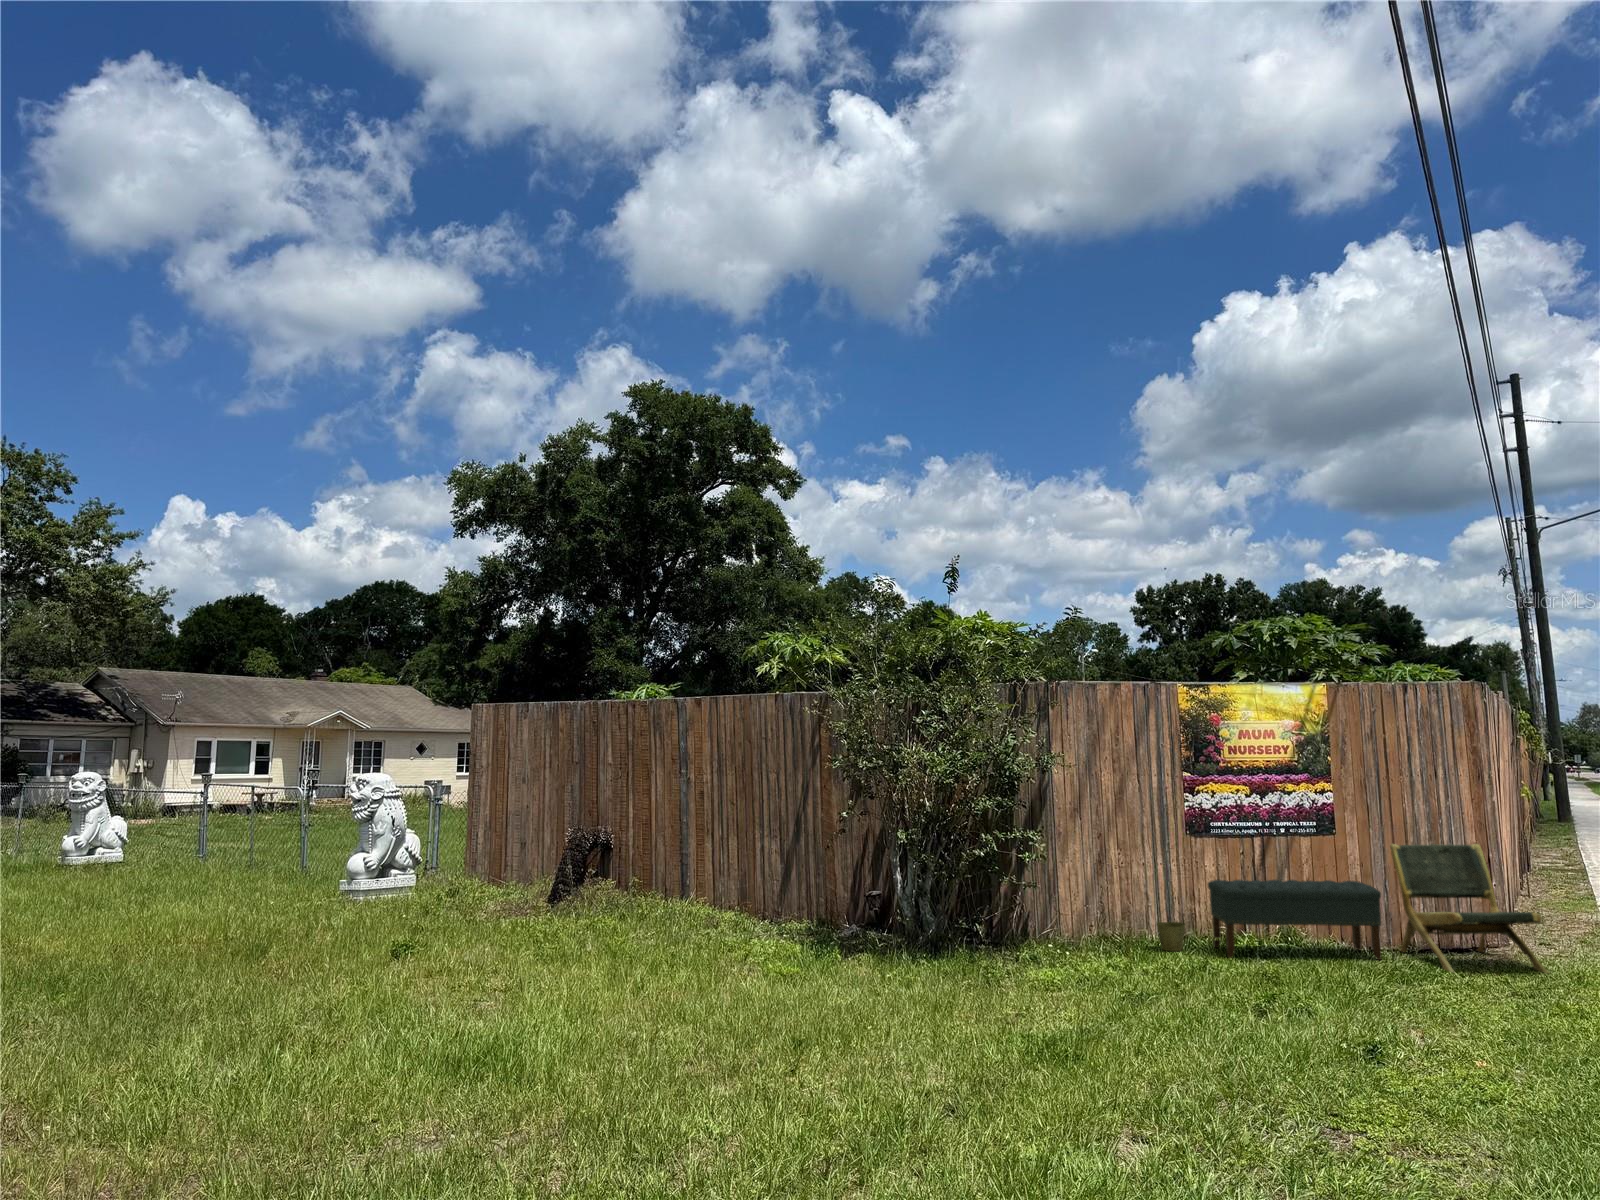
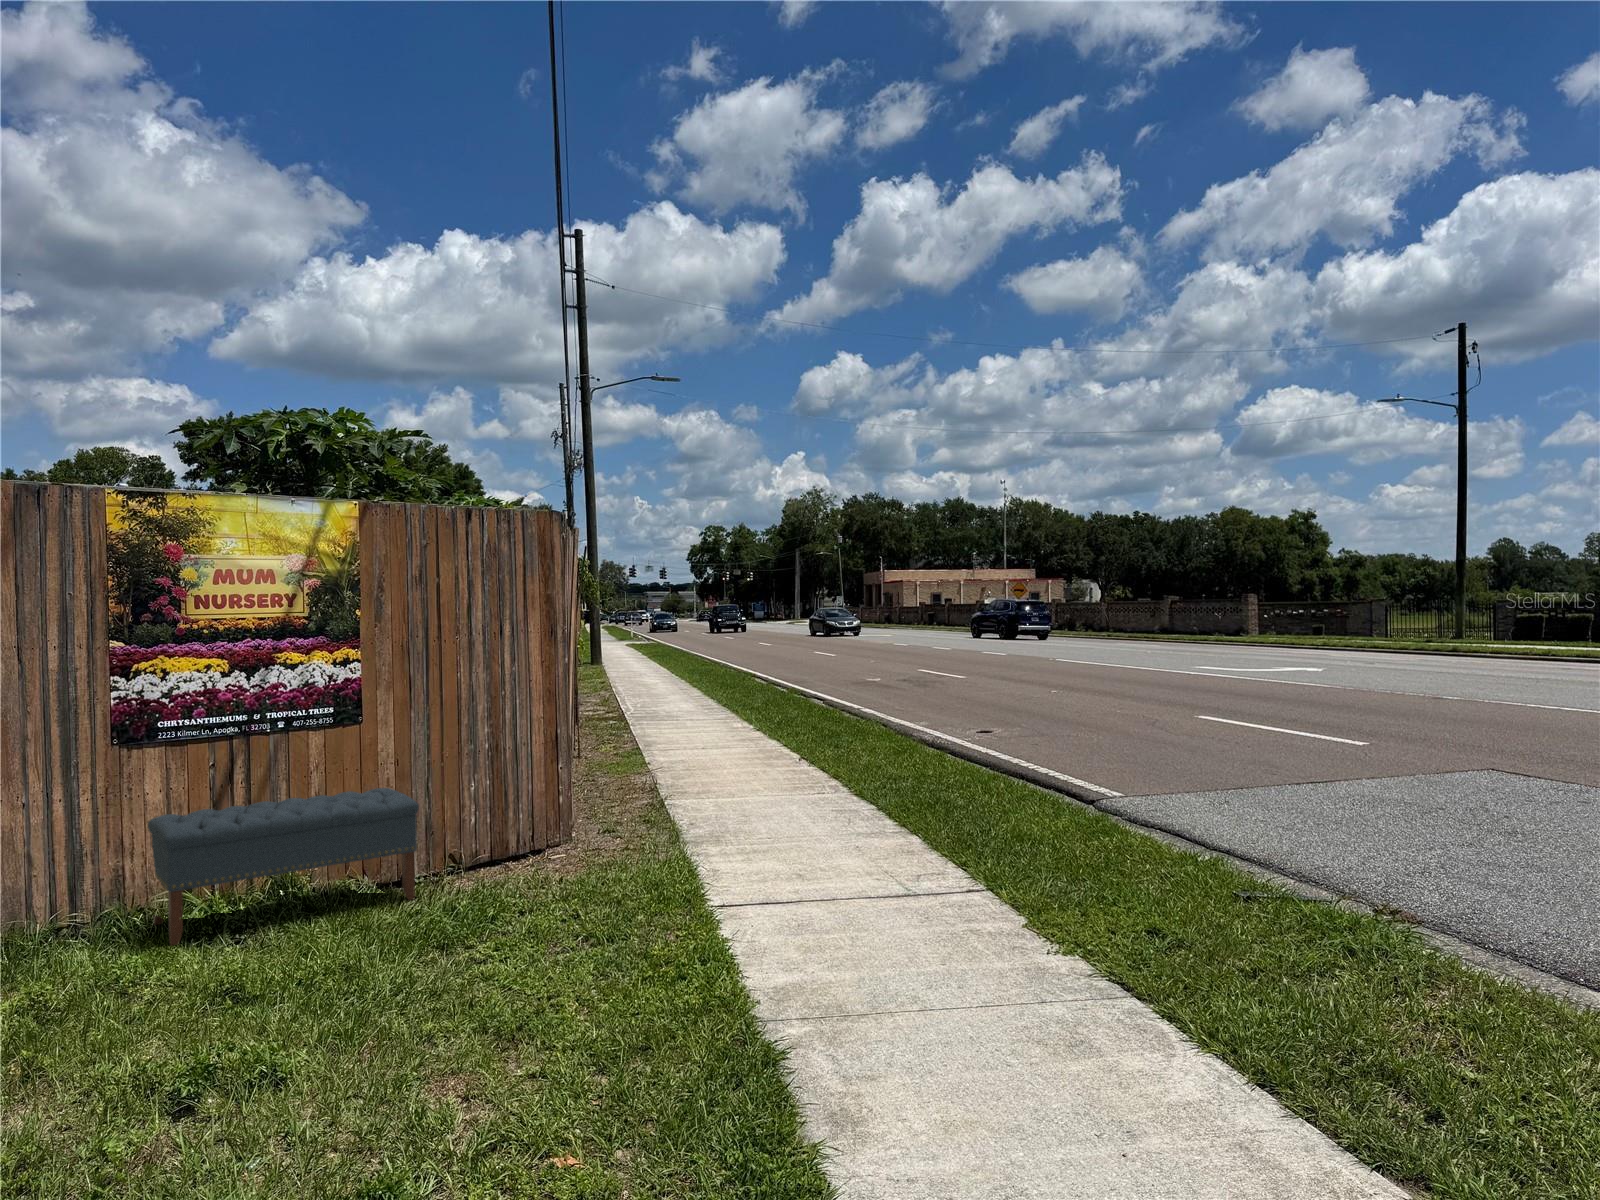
lounge chair: present [1390,844,1548,973] -> none [436,719,617,906]
bucket: present [1156,920,1185,951] -> none [39,874,98,952]

